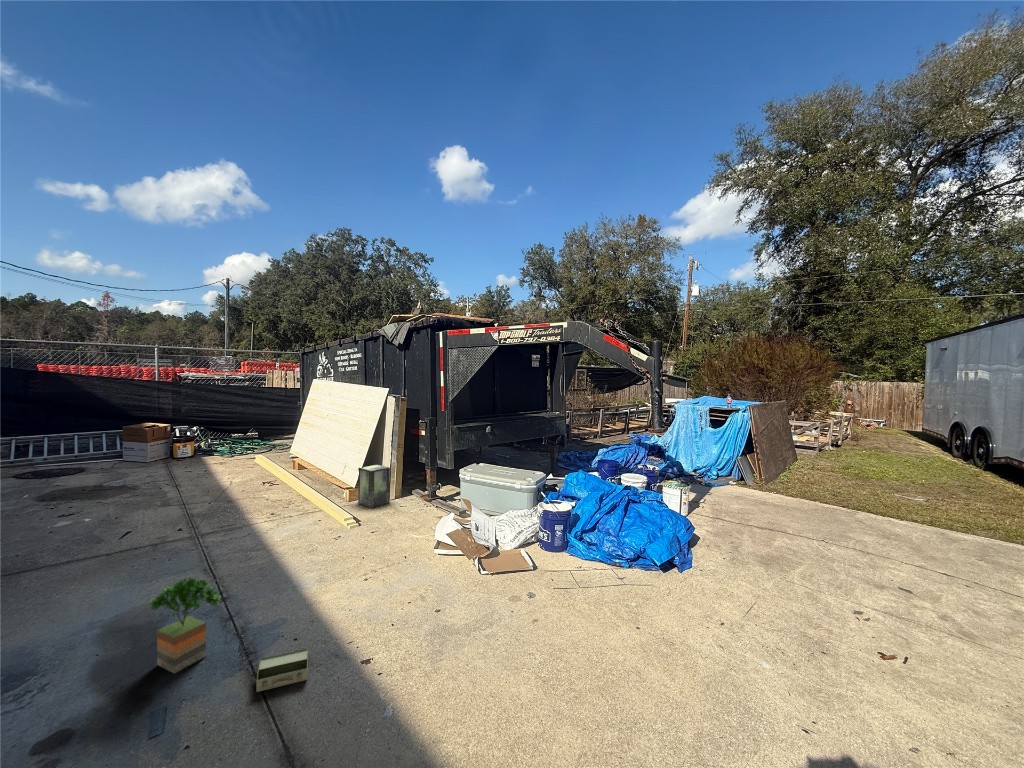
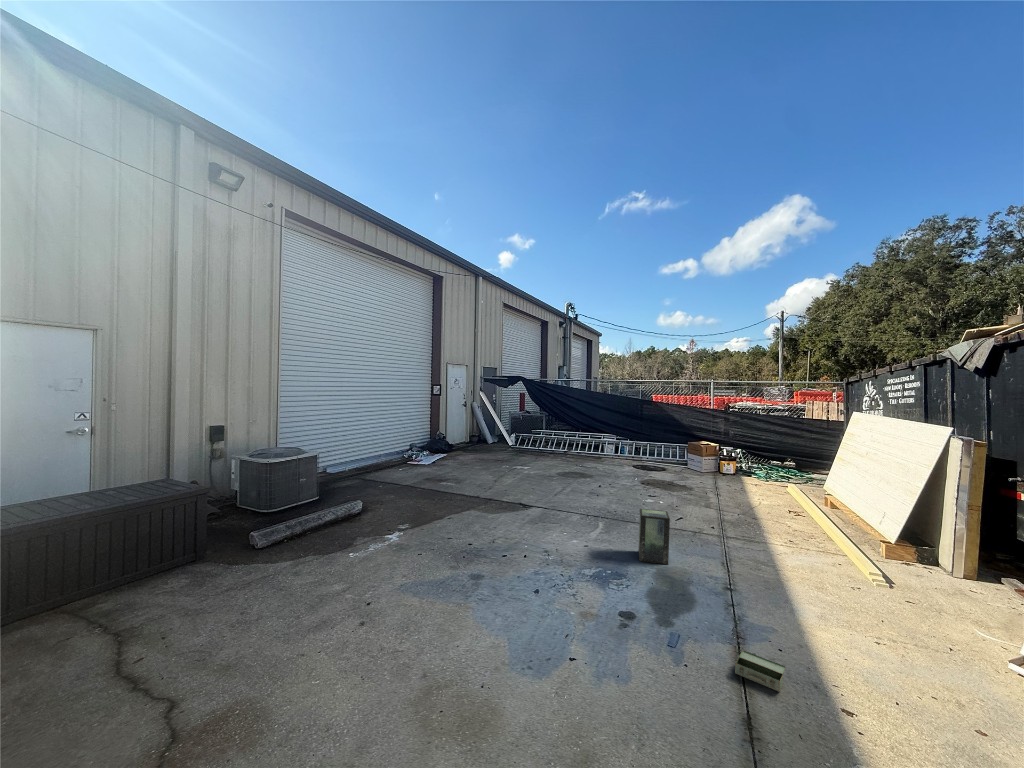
storage box: present [358,465,390,508] -> present [638,509,670,564]
potted tree: present [150,578,220,674] -> none [671,558,719,627]

